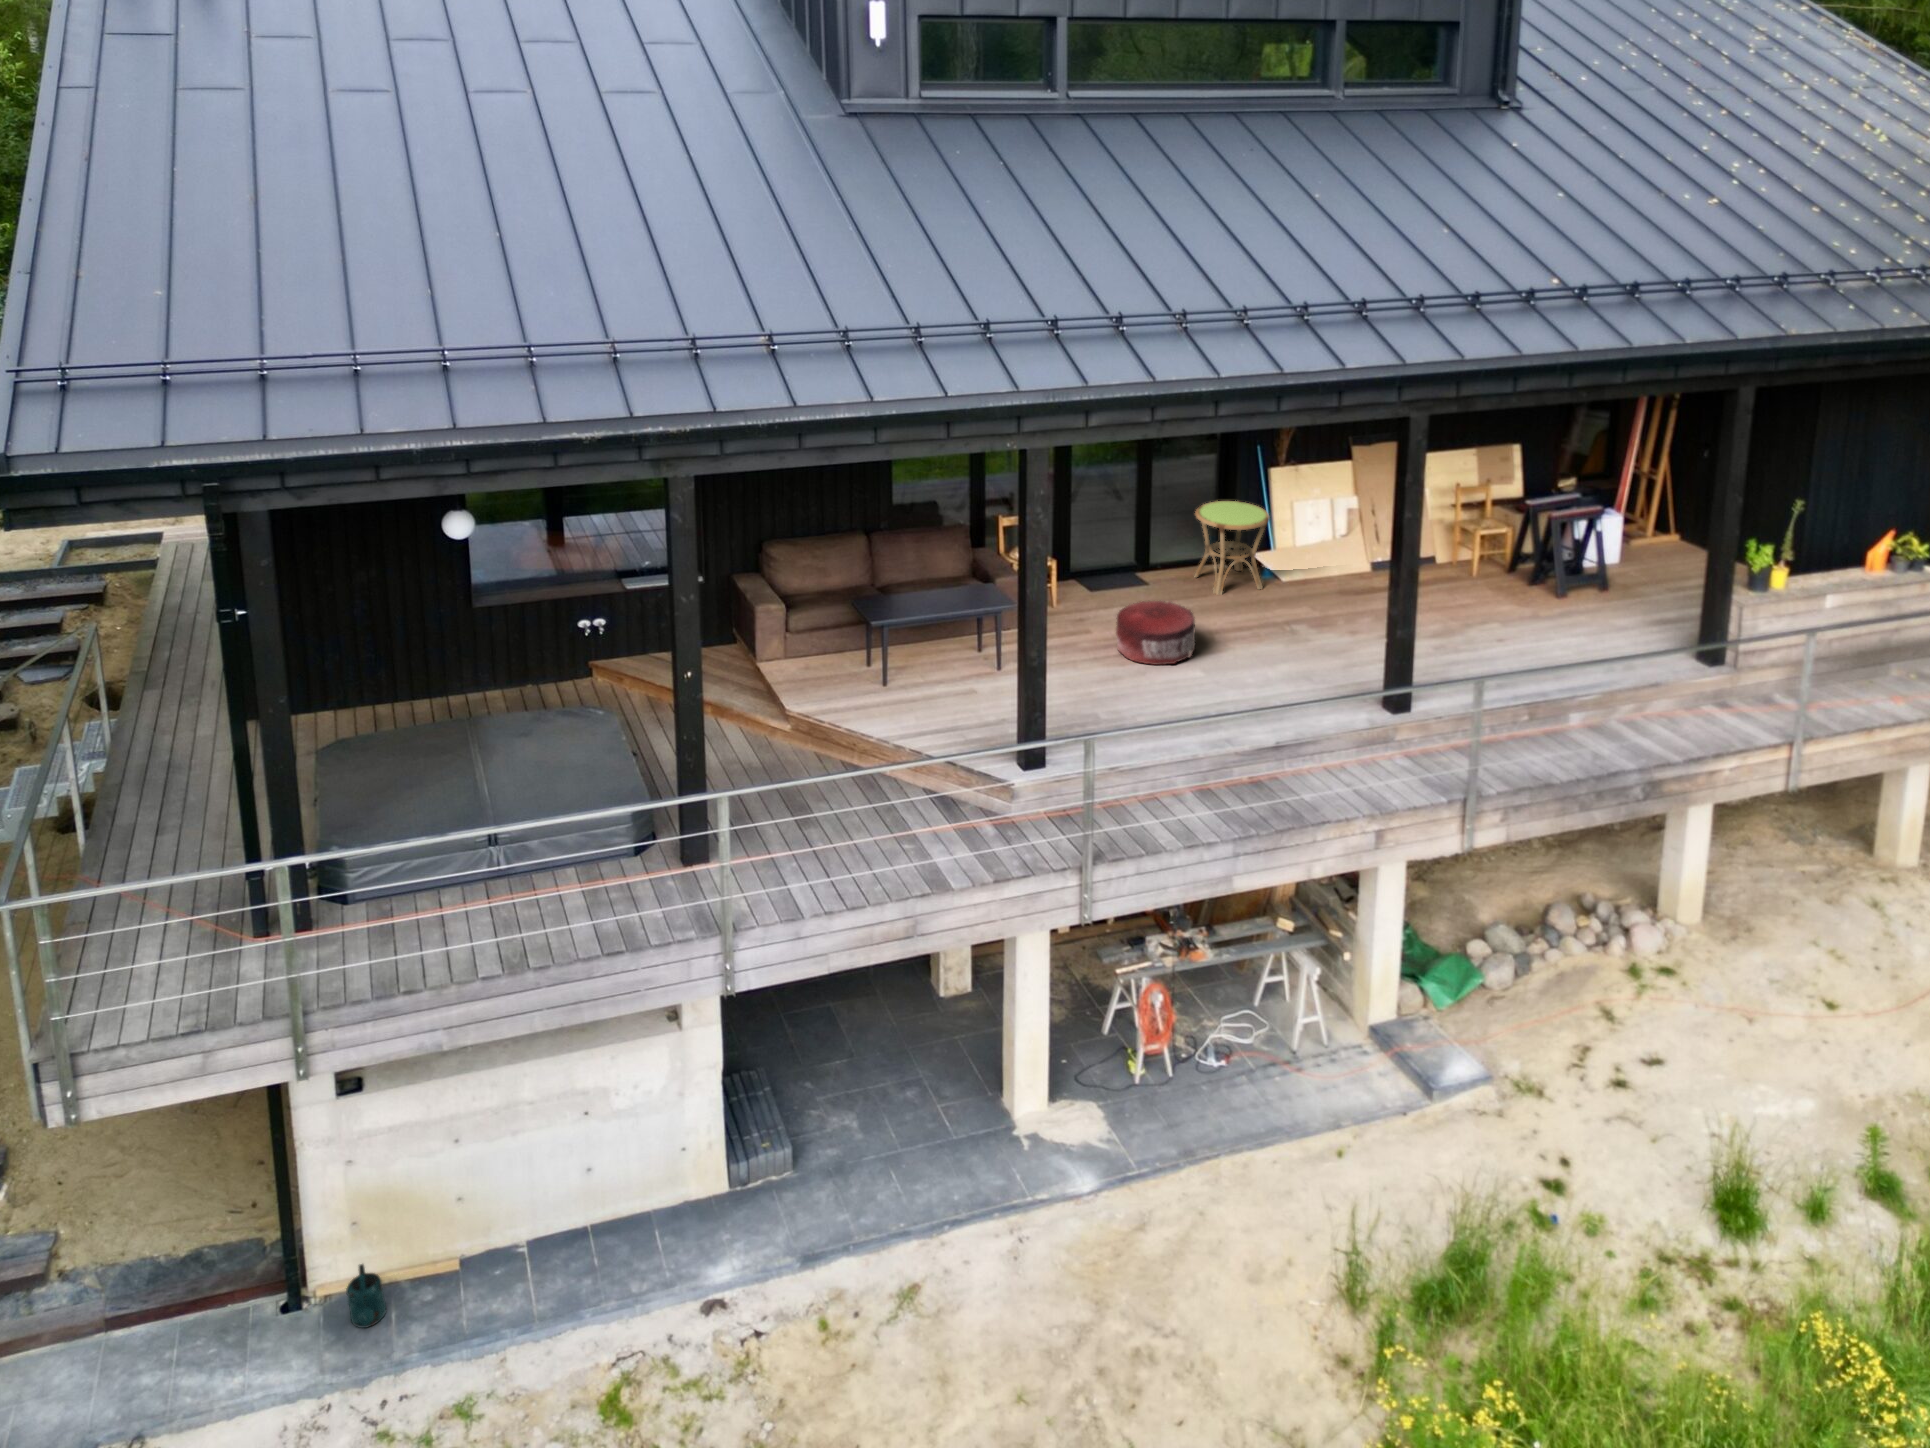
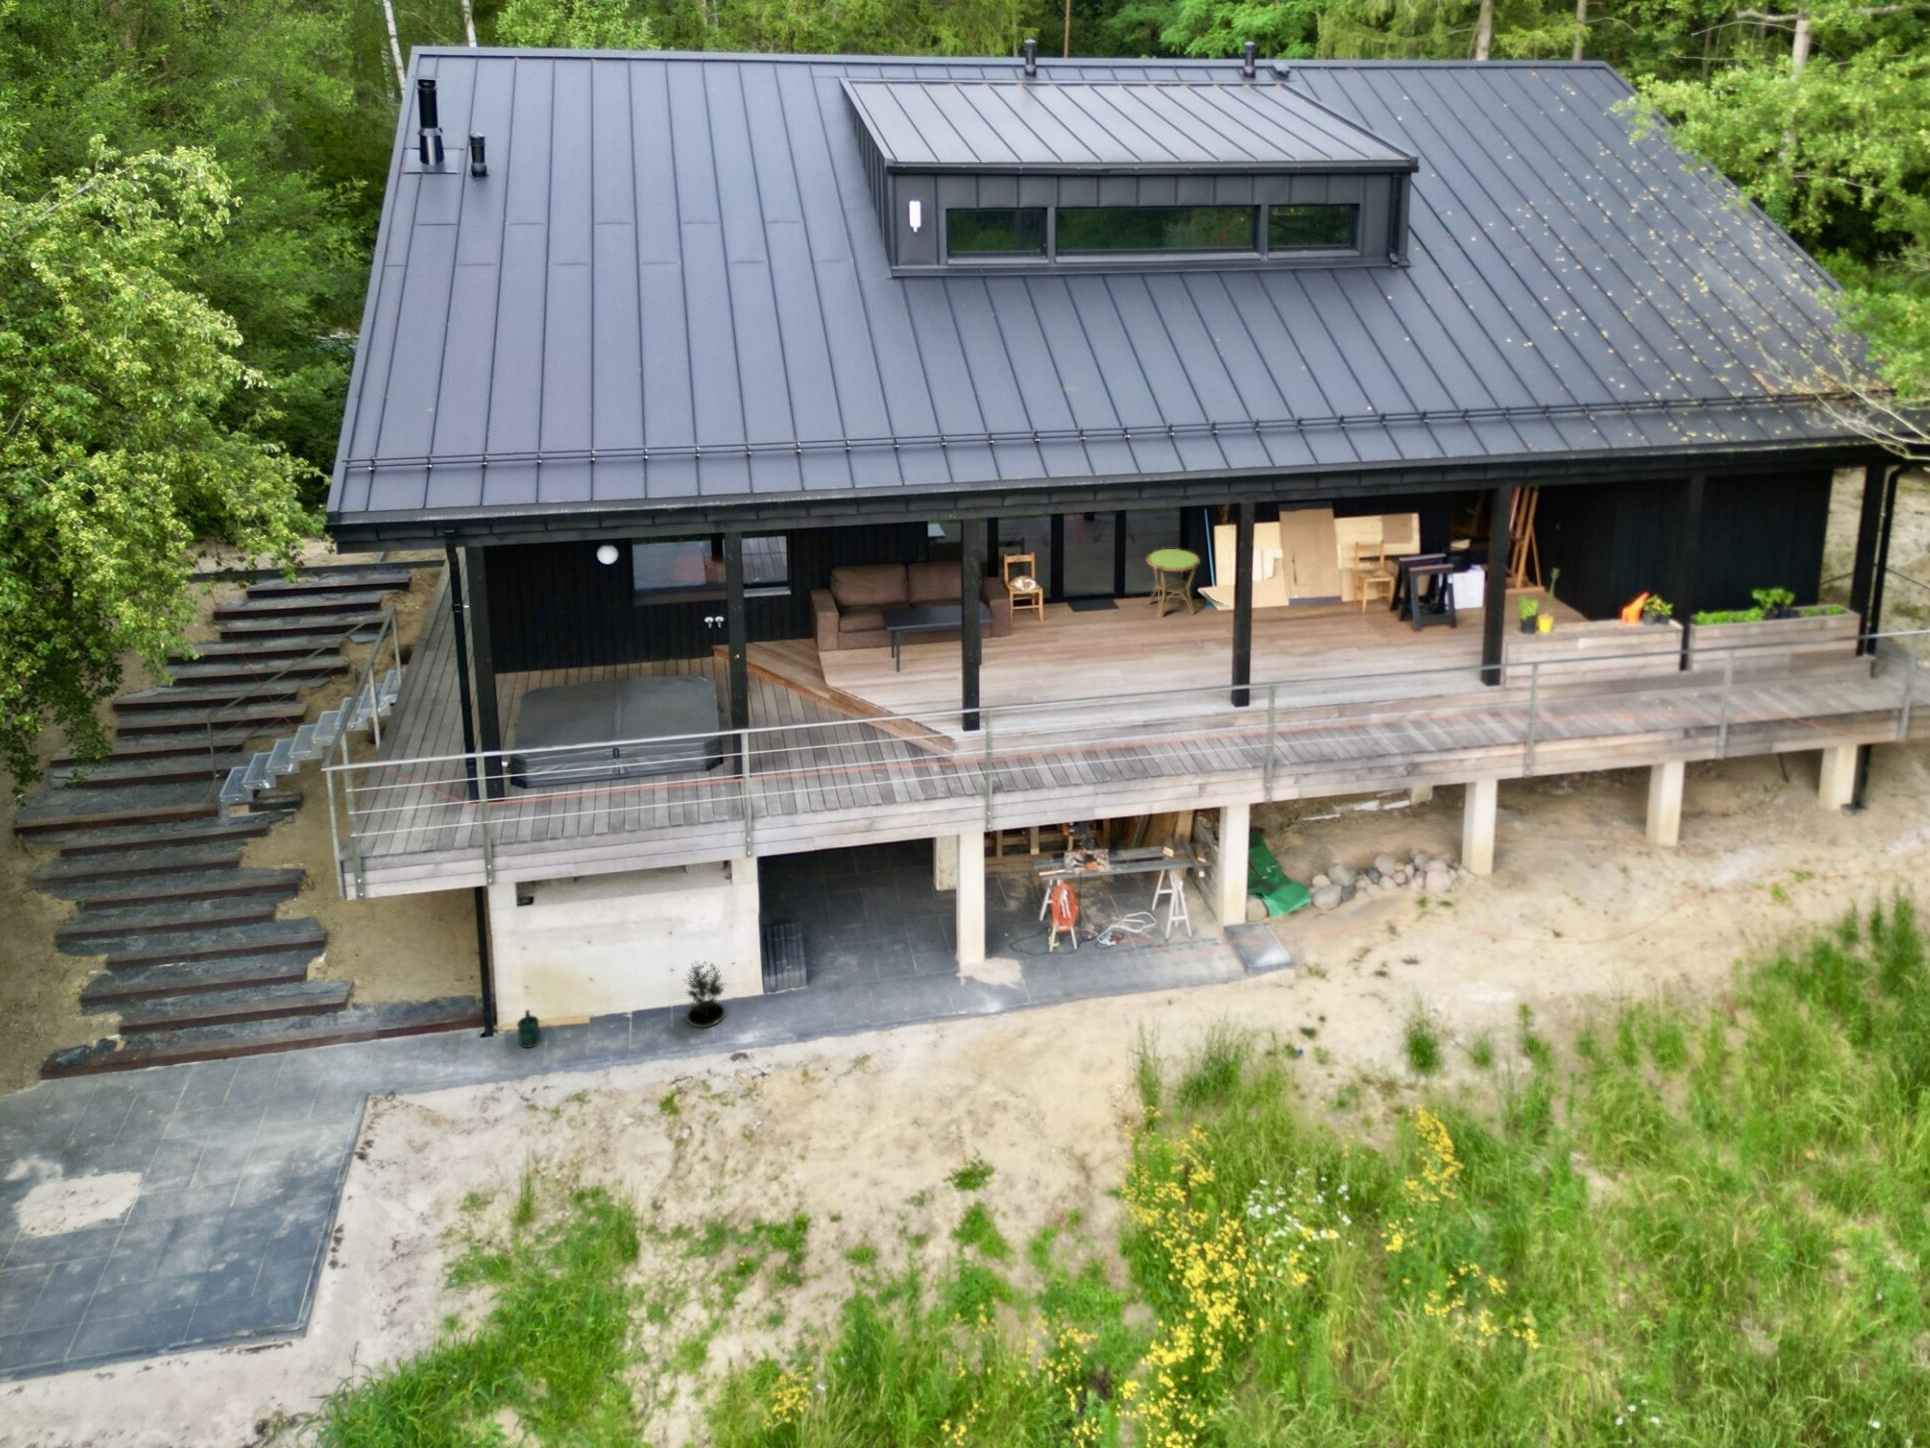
pouf: present [1116,601,1195,665] -> none [1067,619,1126,665]
potted tree: none [611,1154,680,1263] -> present [686,962,726,1028]

